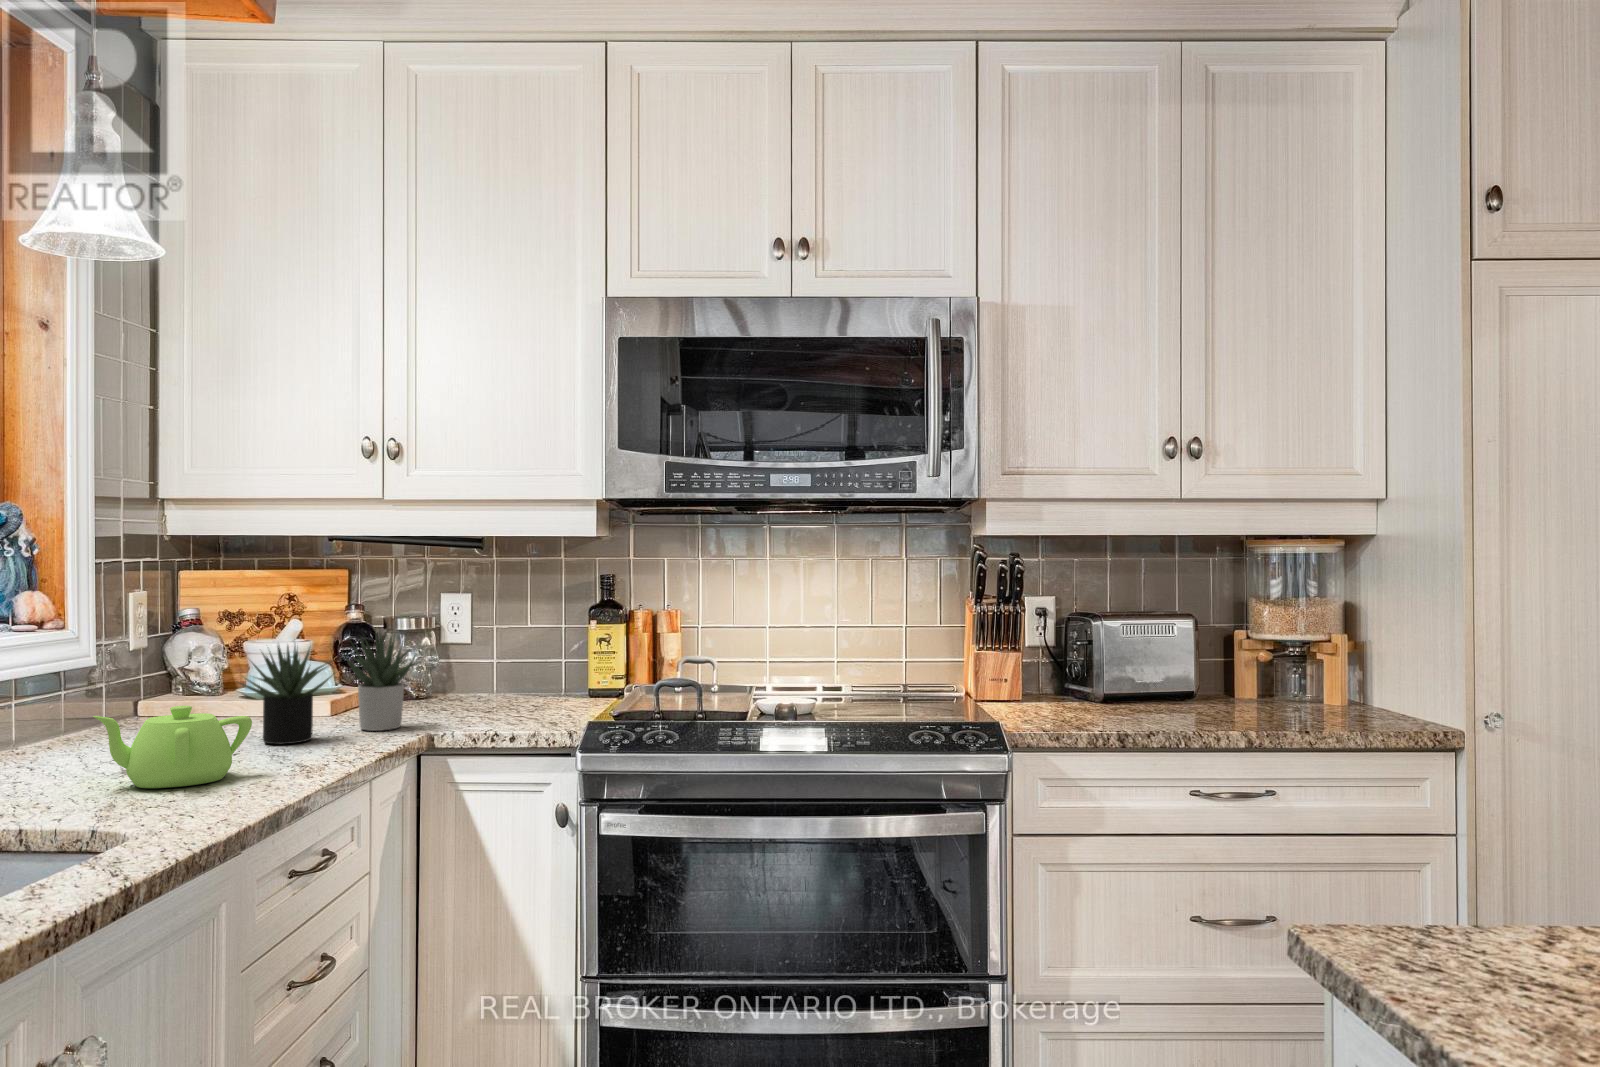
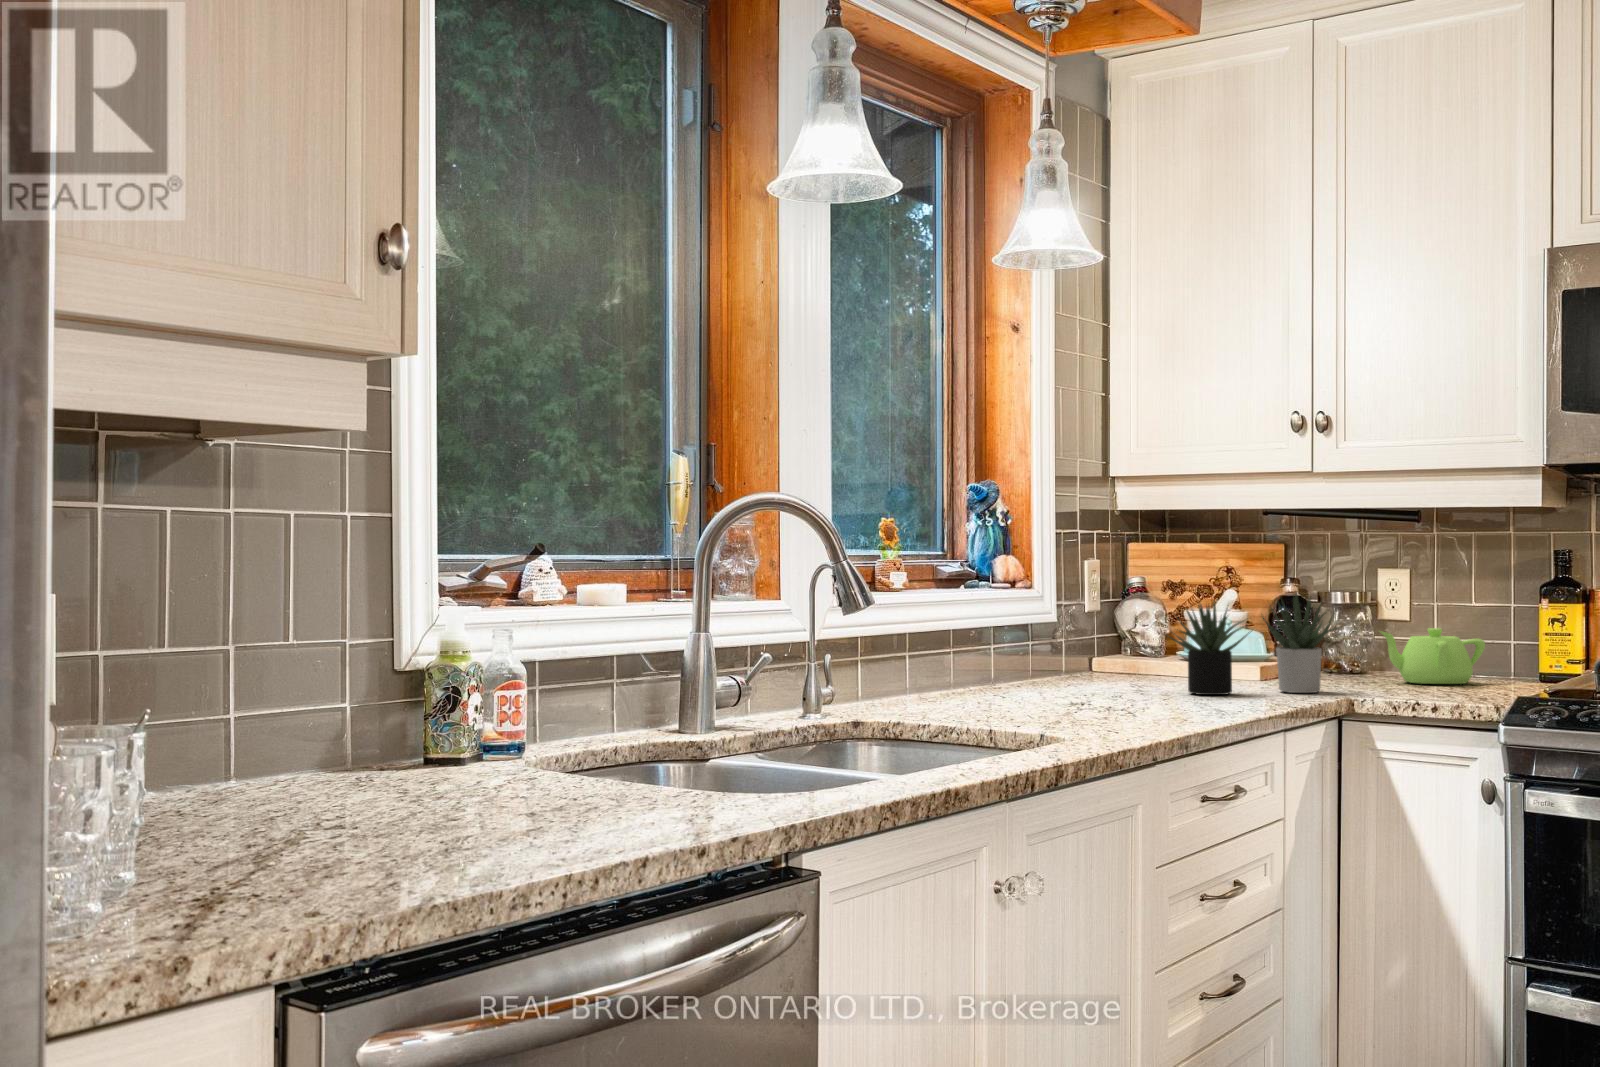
teapot: present [93,706,252,788] -> present [1381,628,1485,684]

